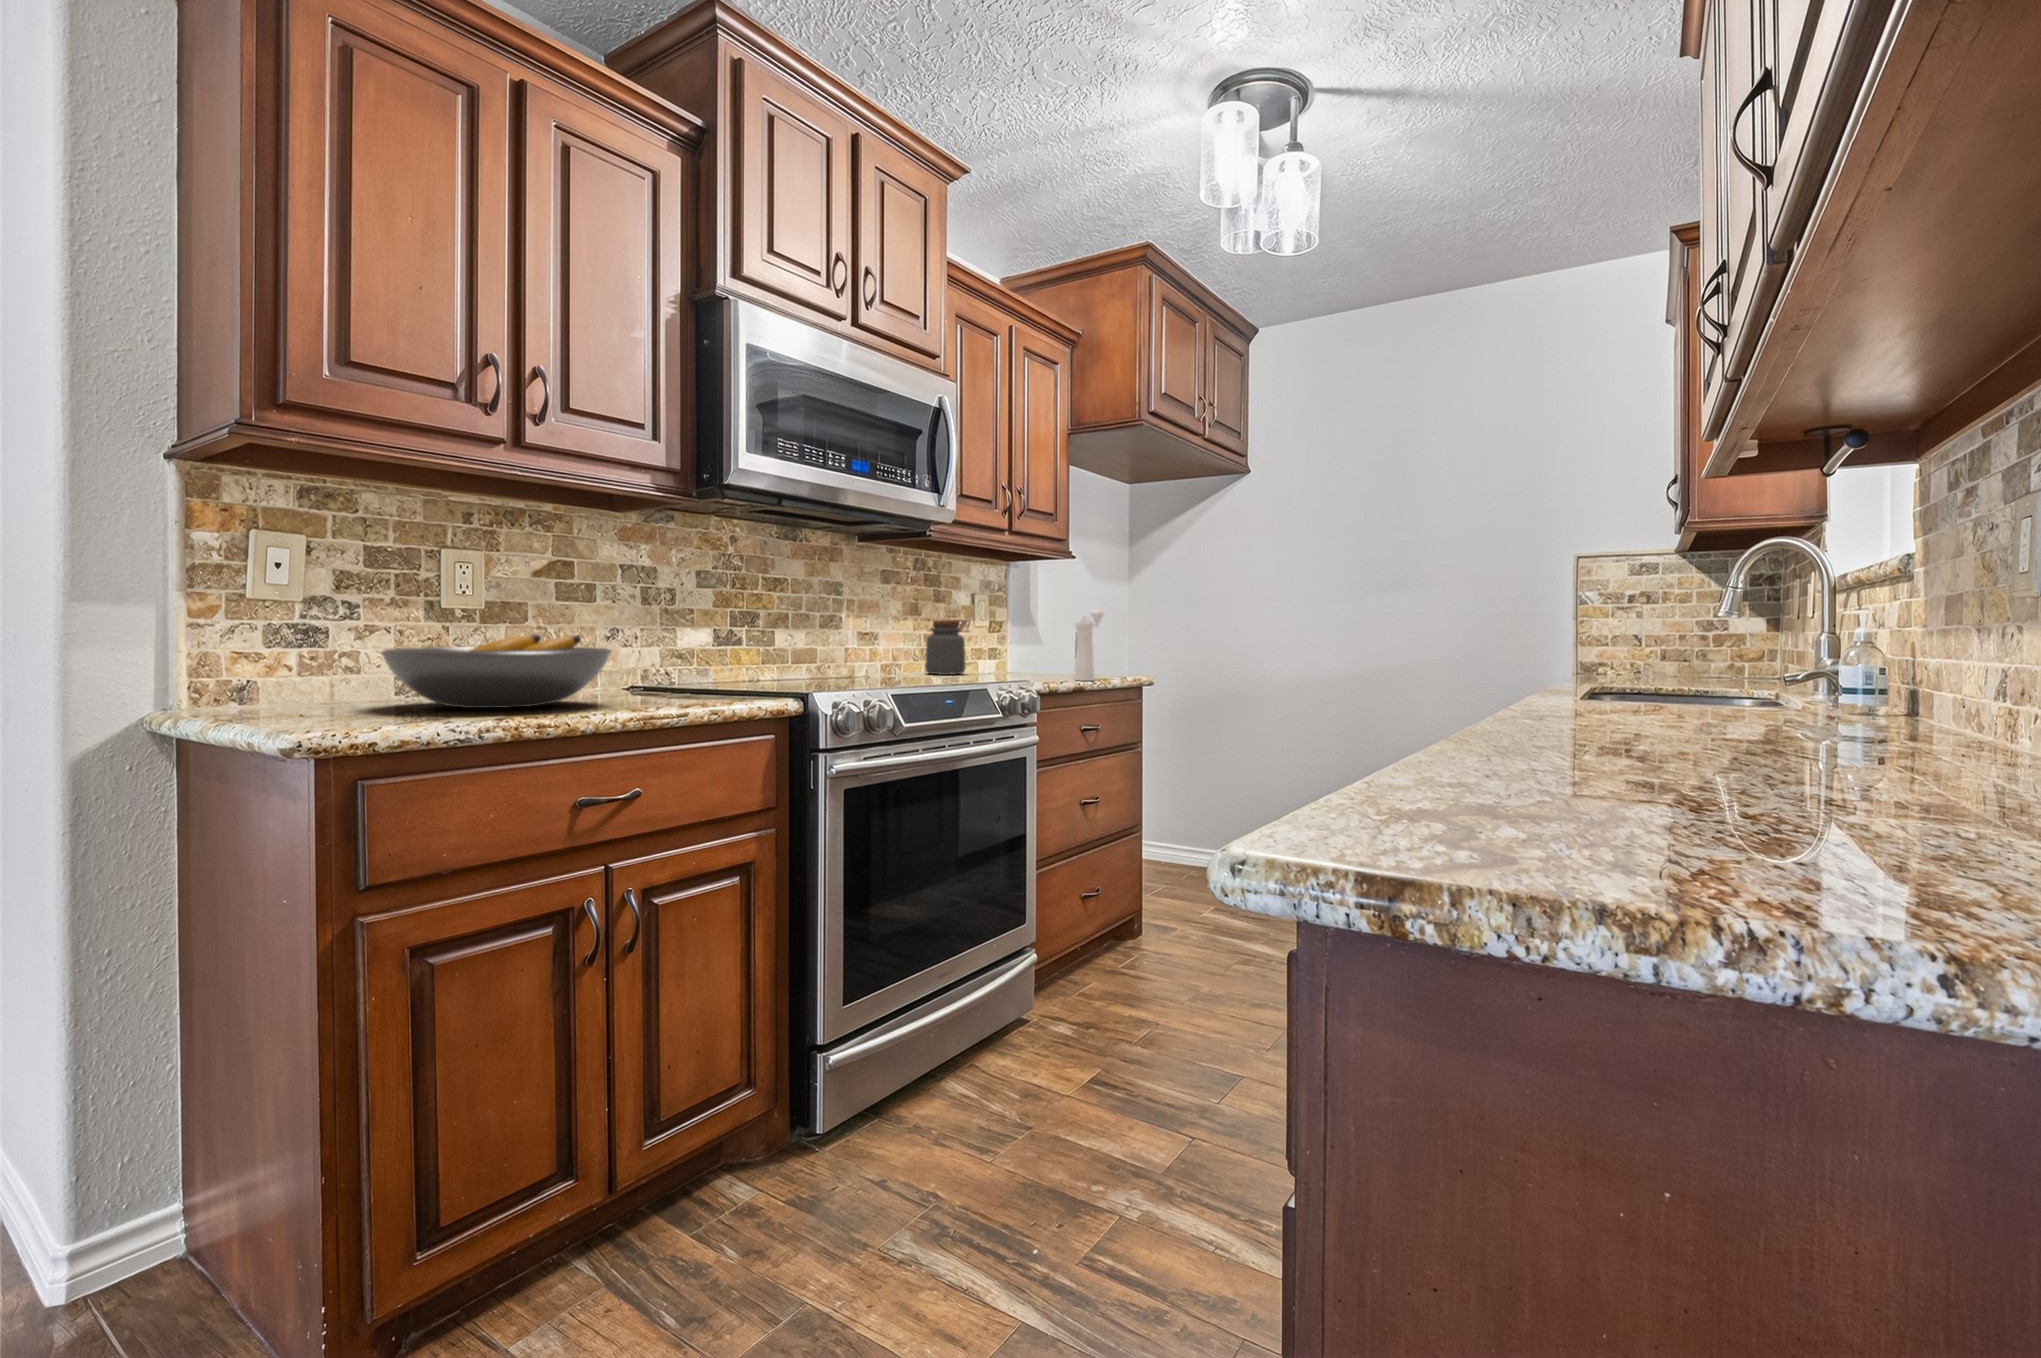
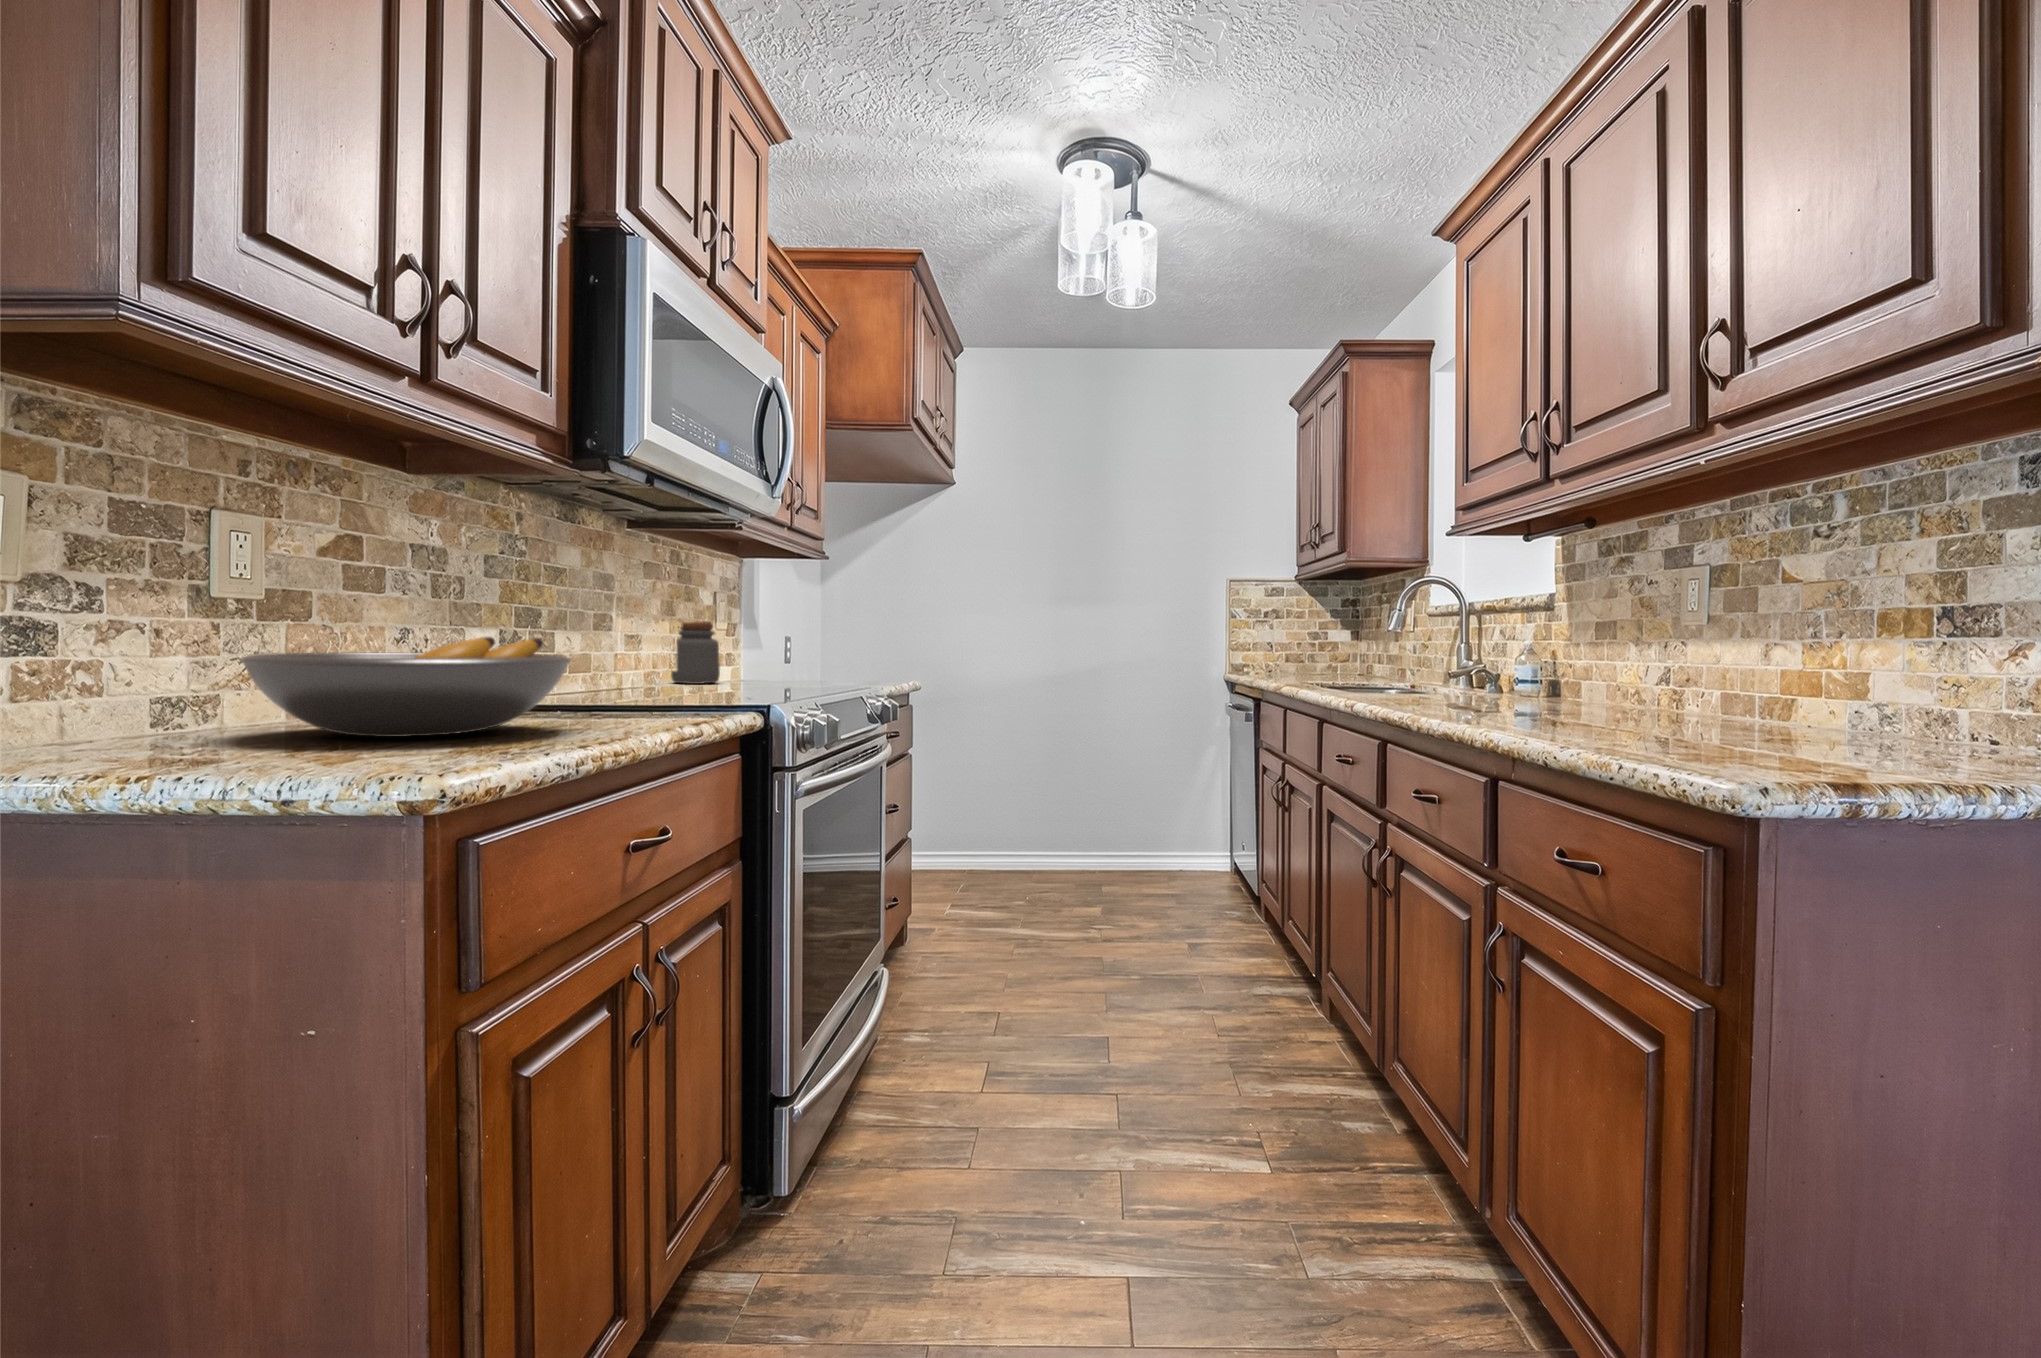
pepper mill: present [1075,609,1104,681] -> none [865,614,887,687]

